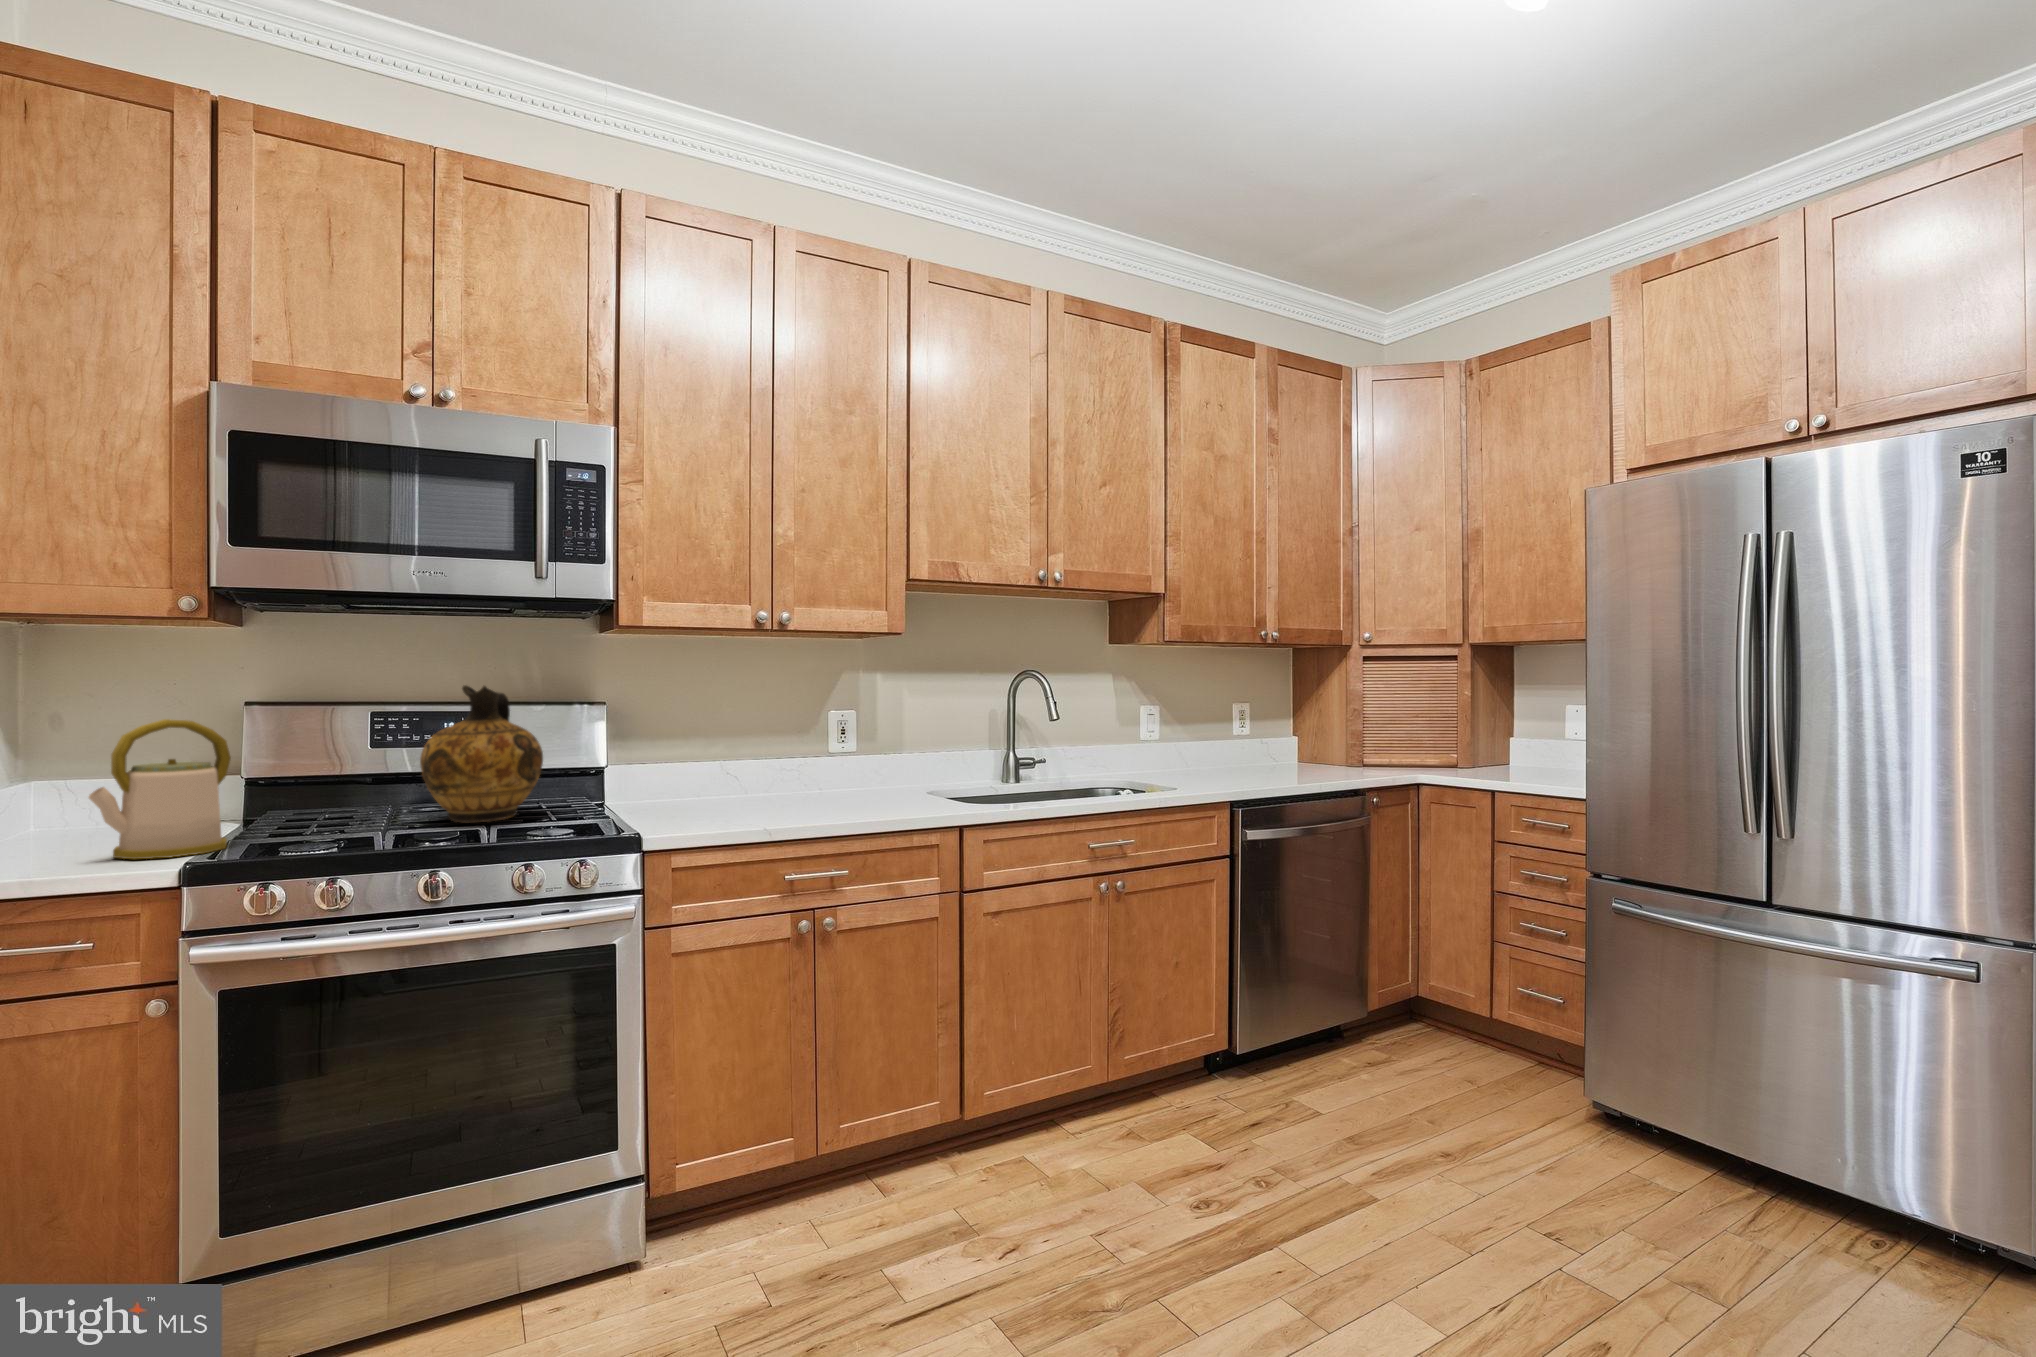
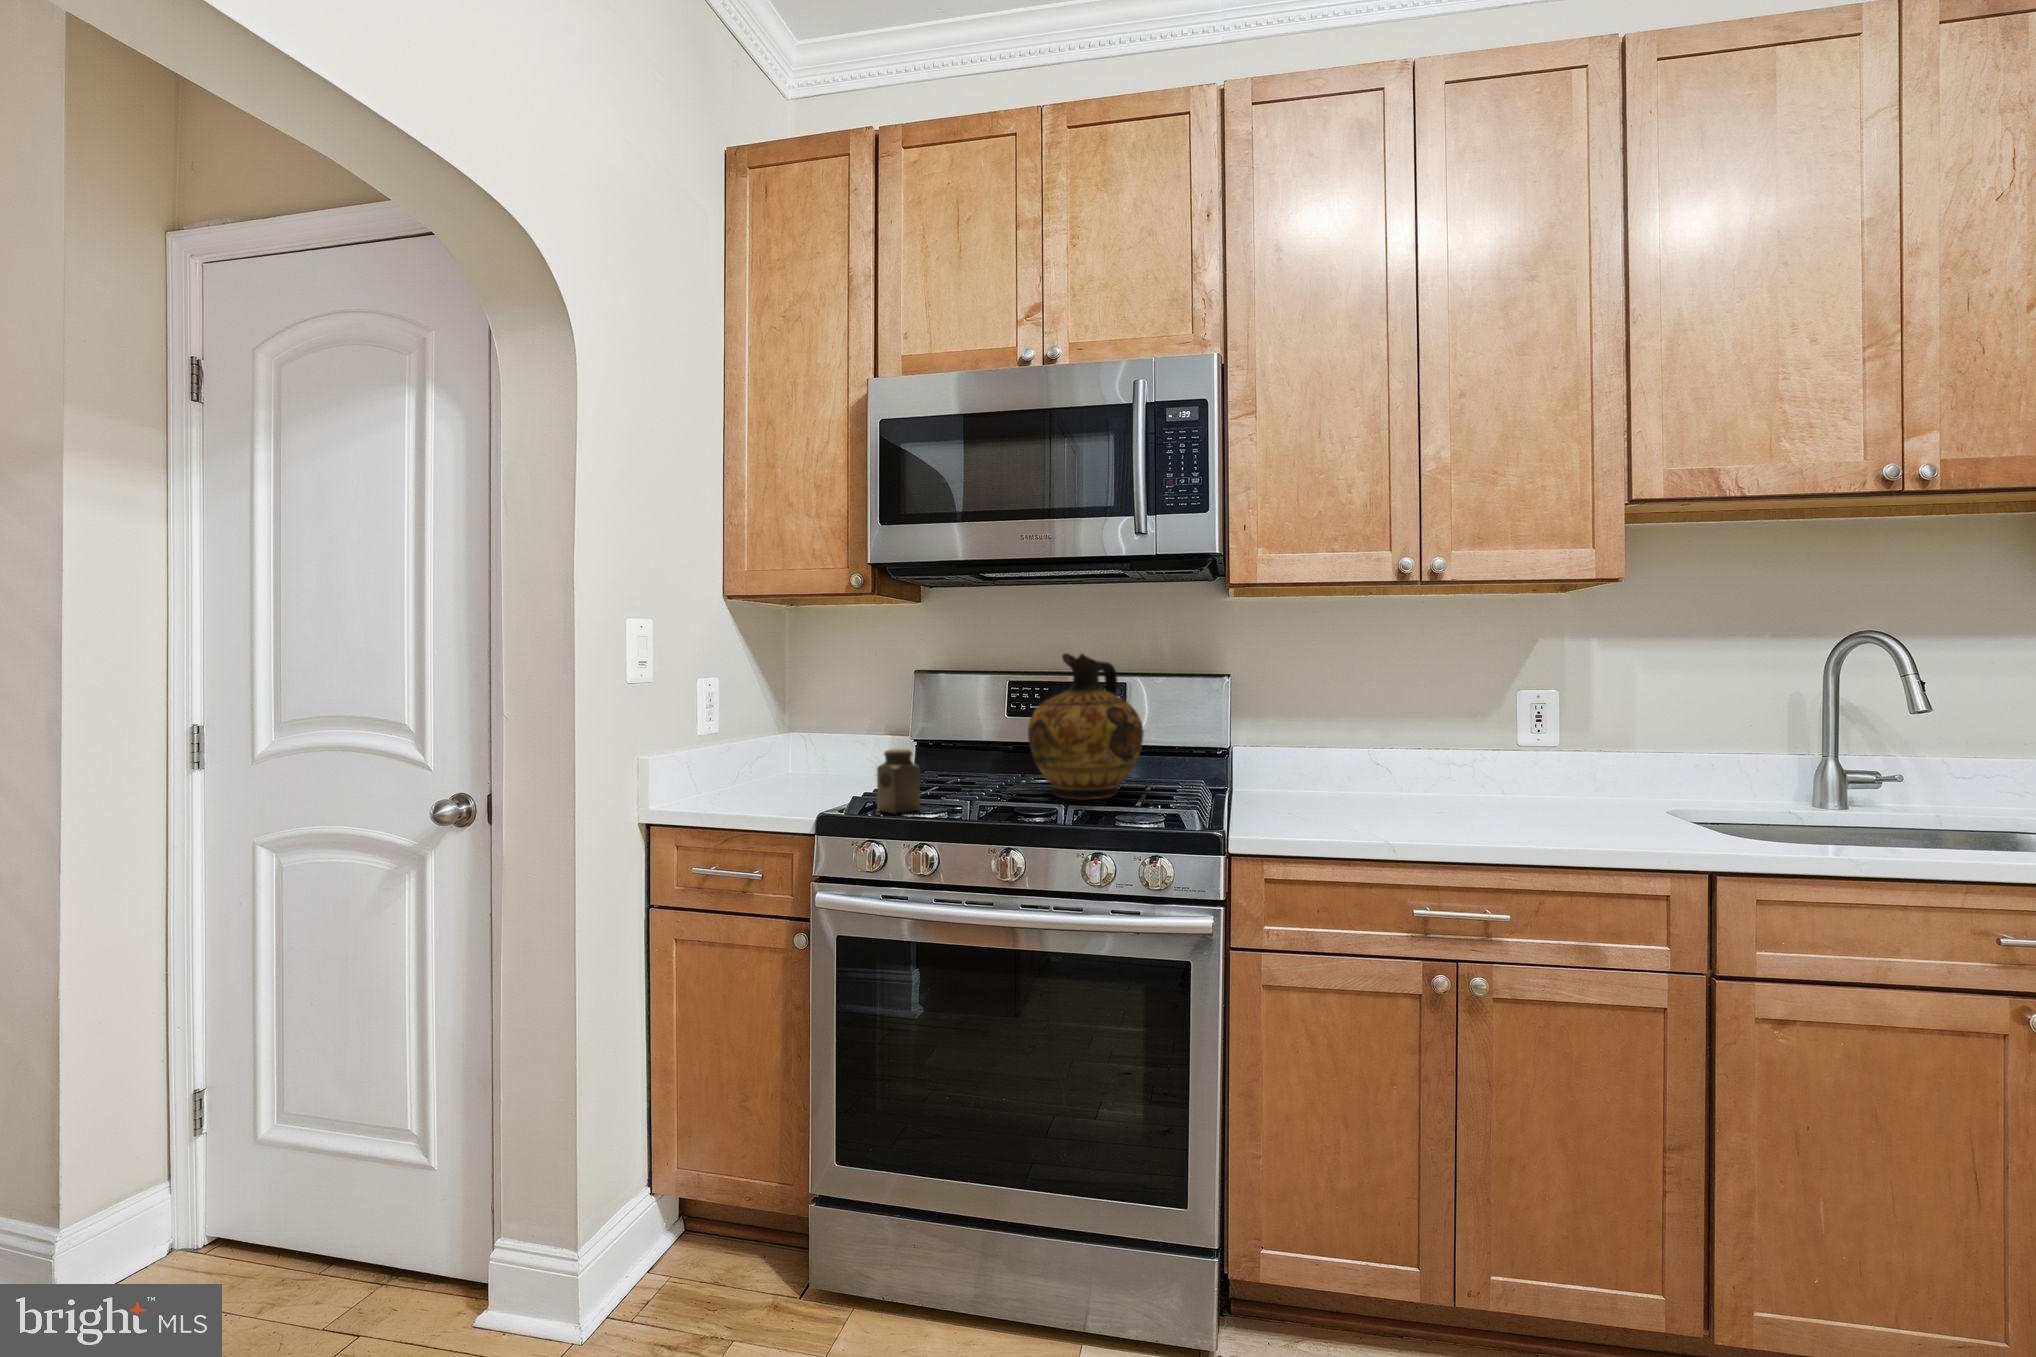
kettle: present [89,719,231,859] -> none [776,682,876,807]
salt shaker: none [252,786,309,854] -> present [877,749,920,813]

